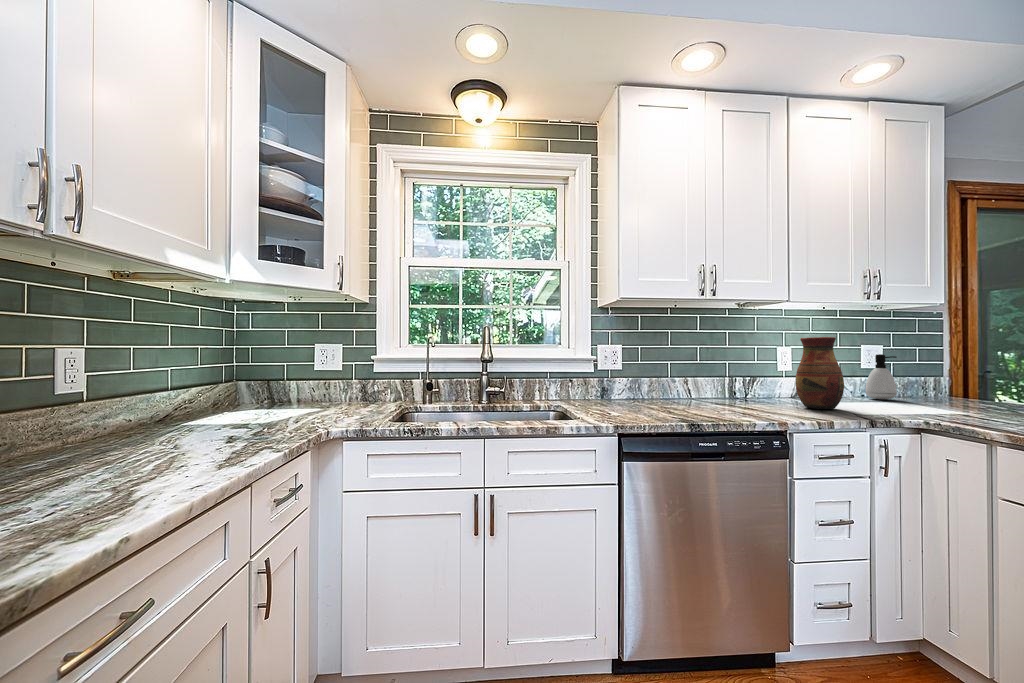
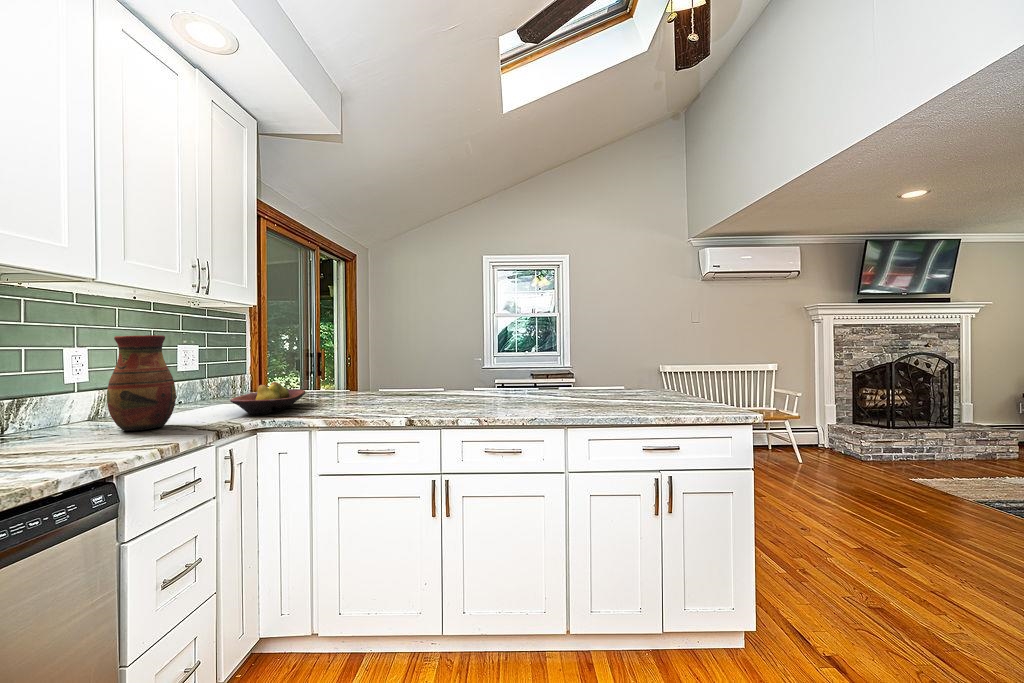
soap dispenser: present [866,354,897,399] -> none [184,355,216,404]
fruit bowl: none [897,385,998,416] -> present [230,382,306,415]

